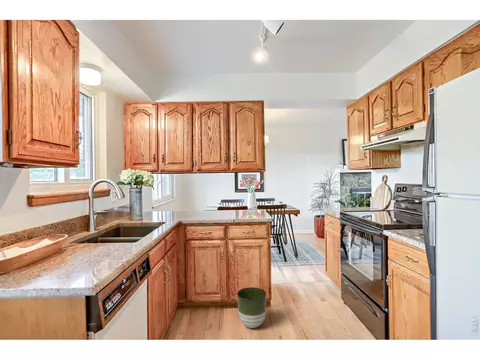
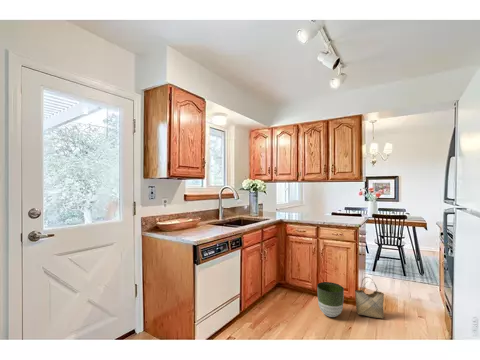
woven basket: none [272,272,299,315] -> present [355,277,384,318]

